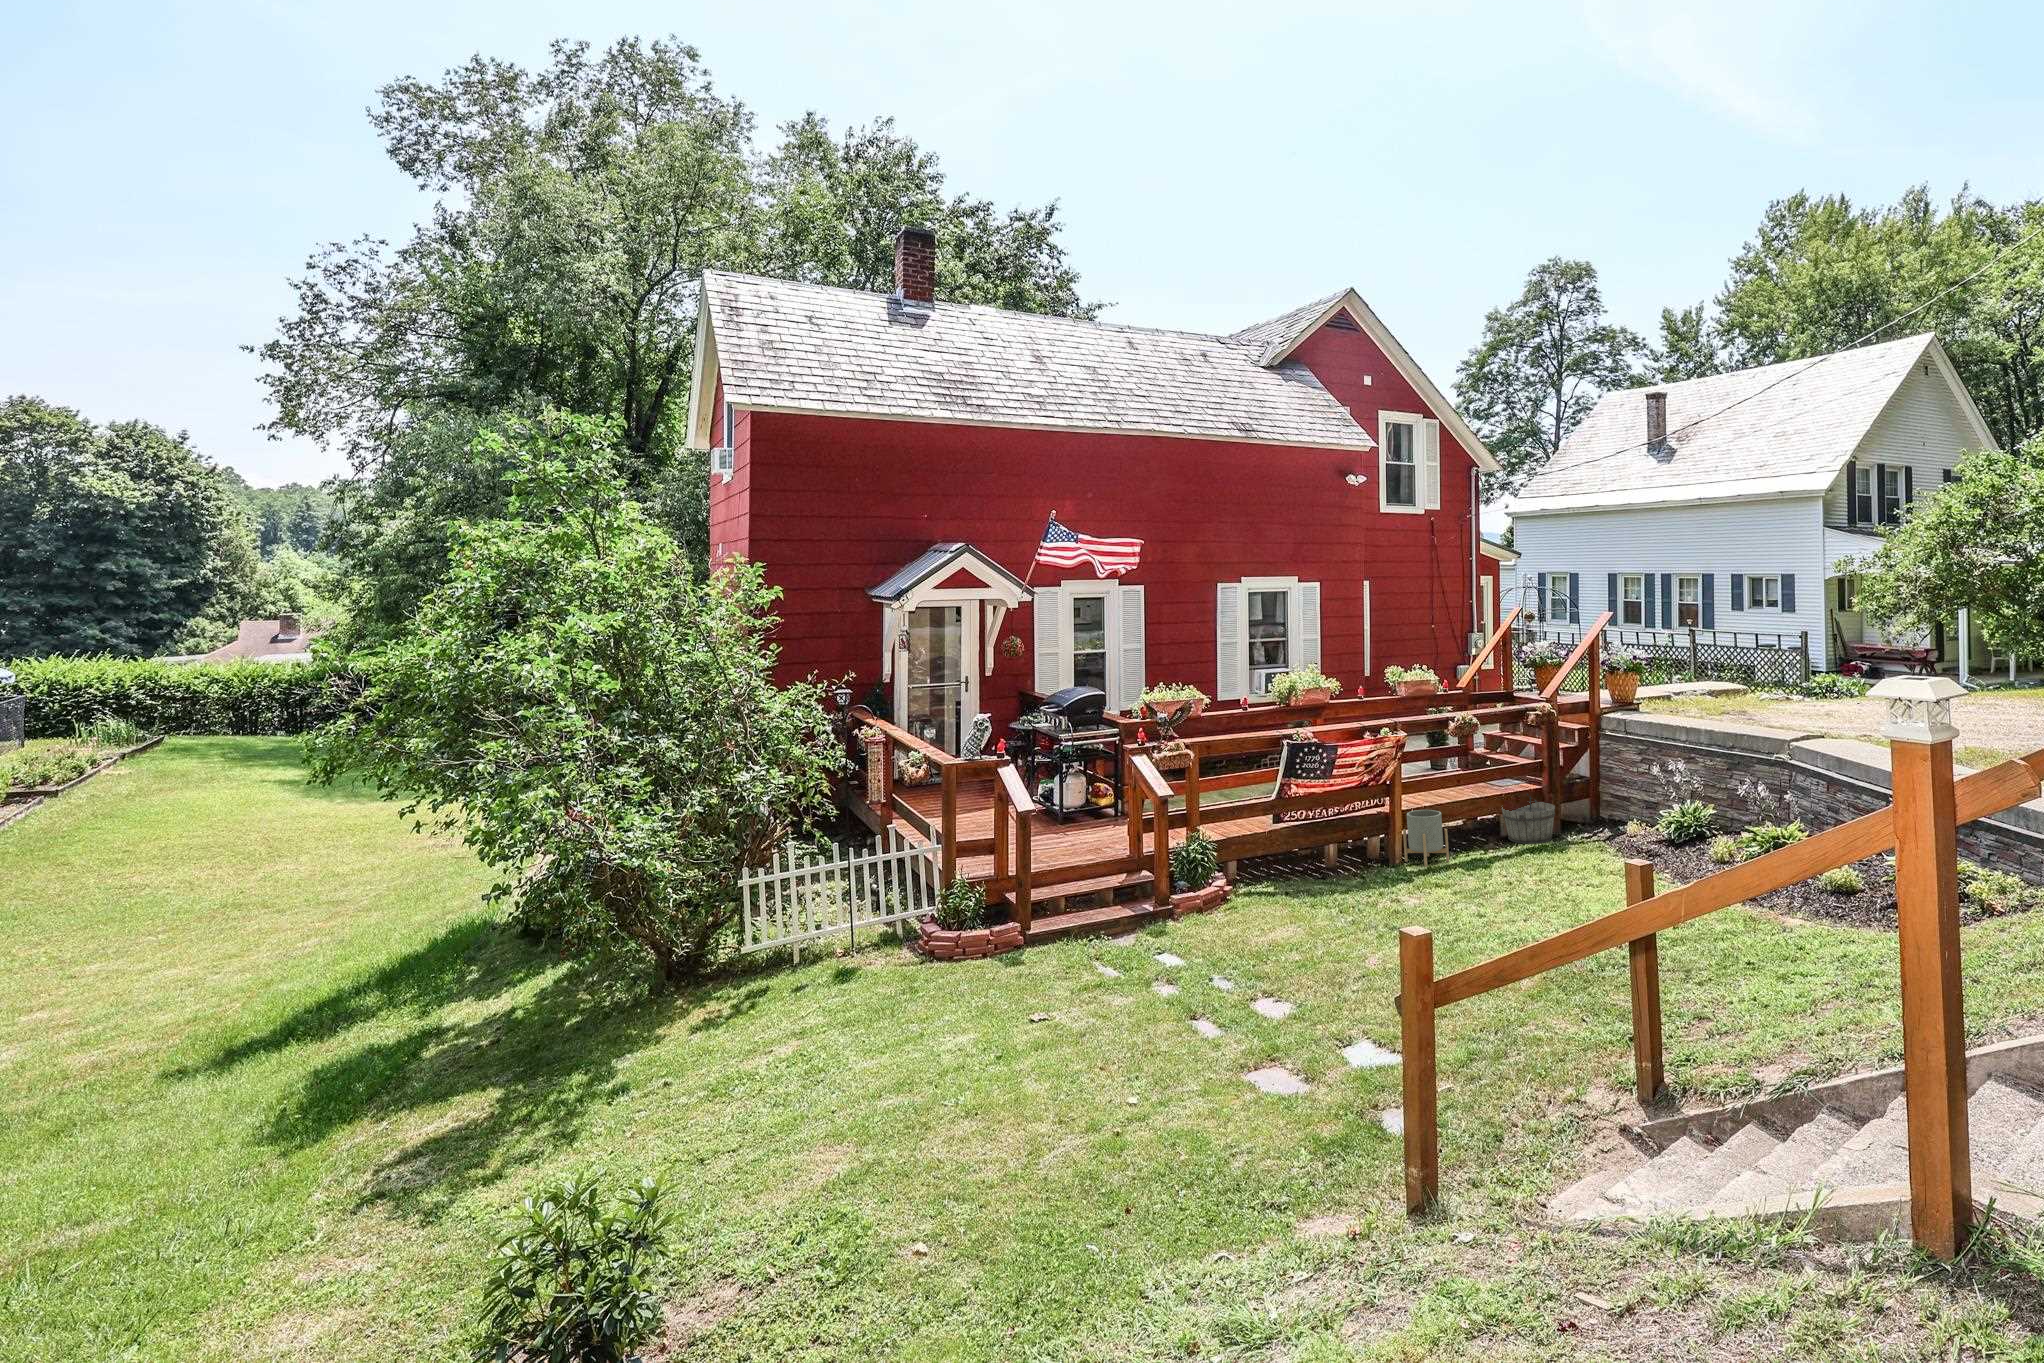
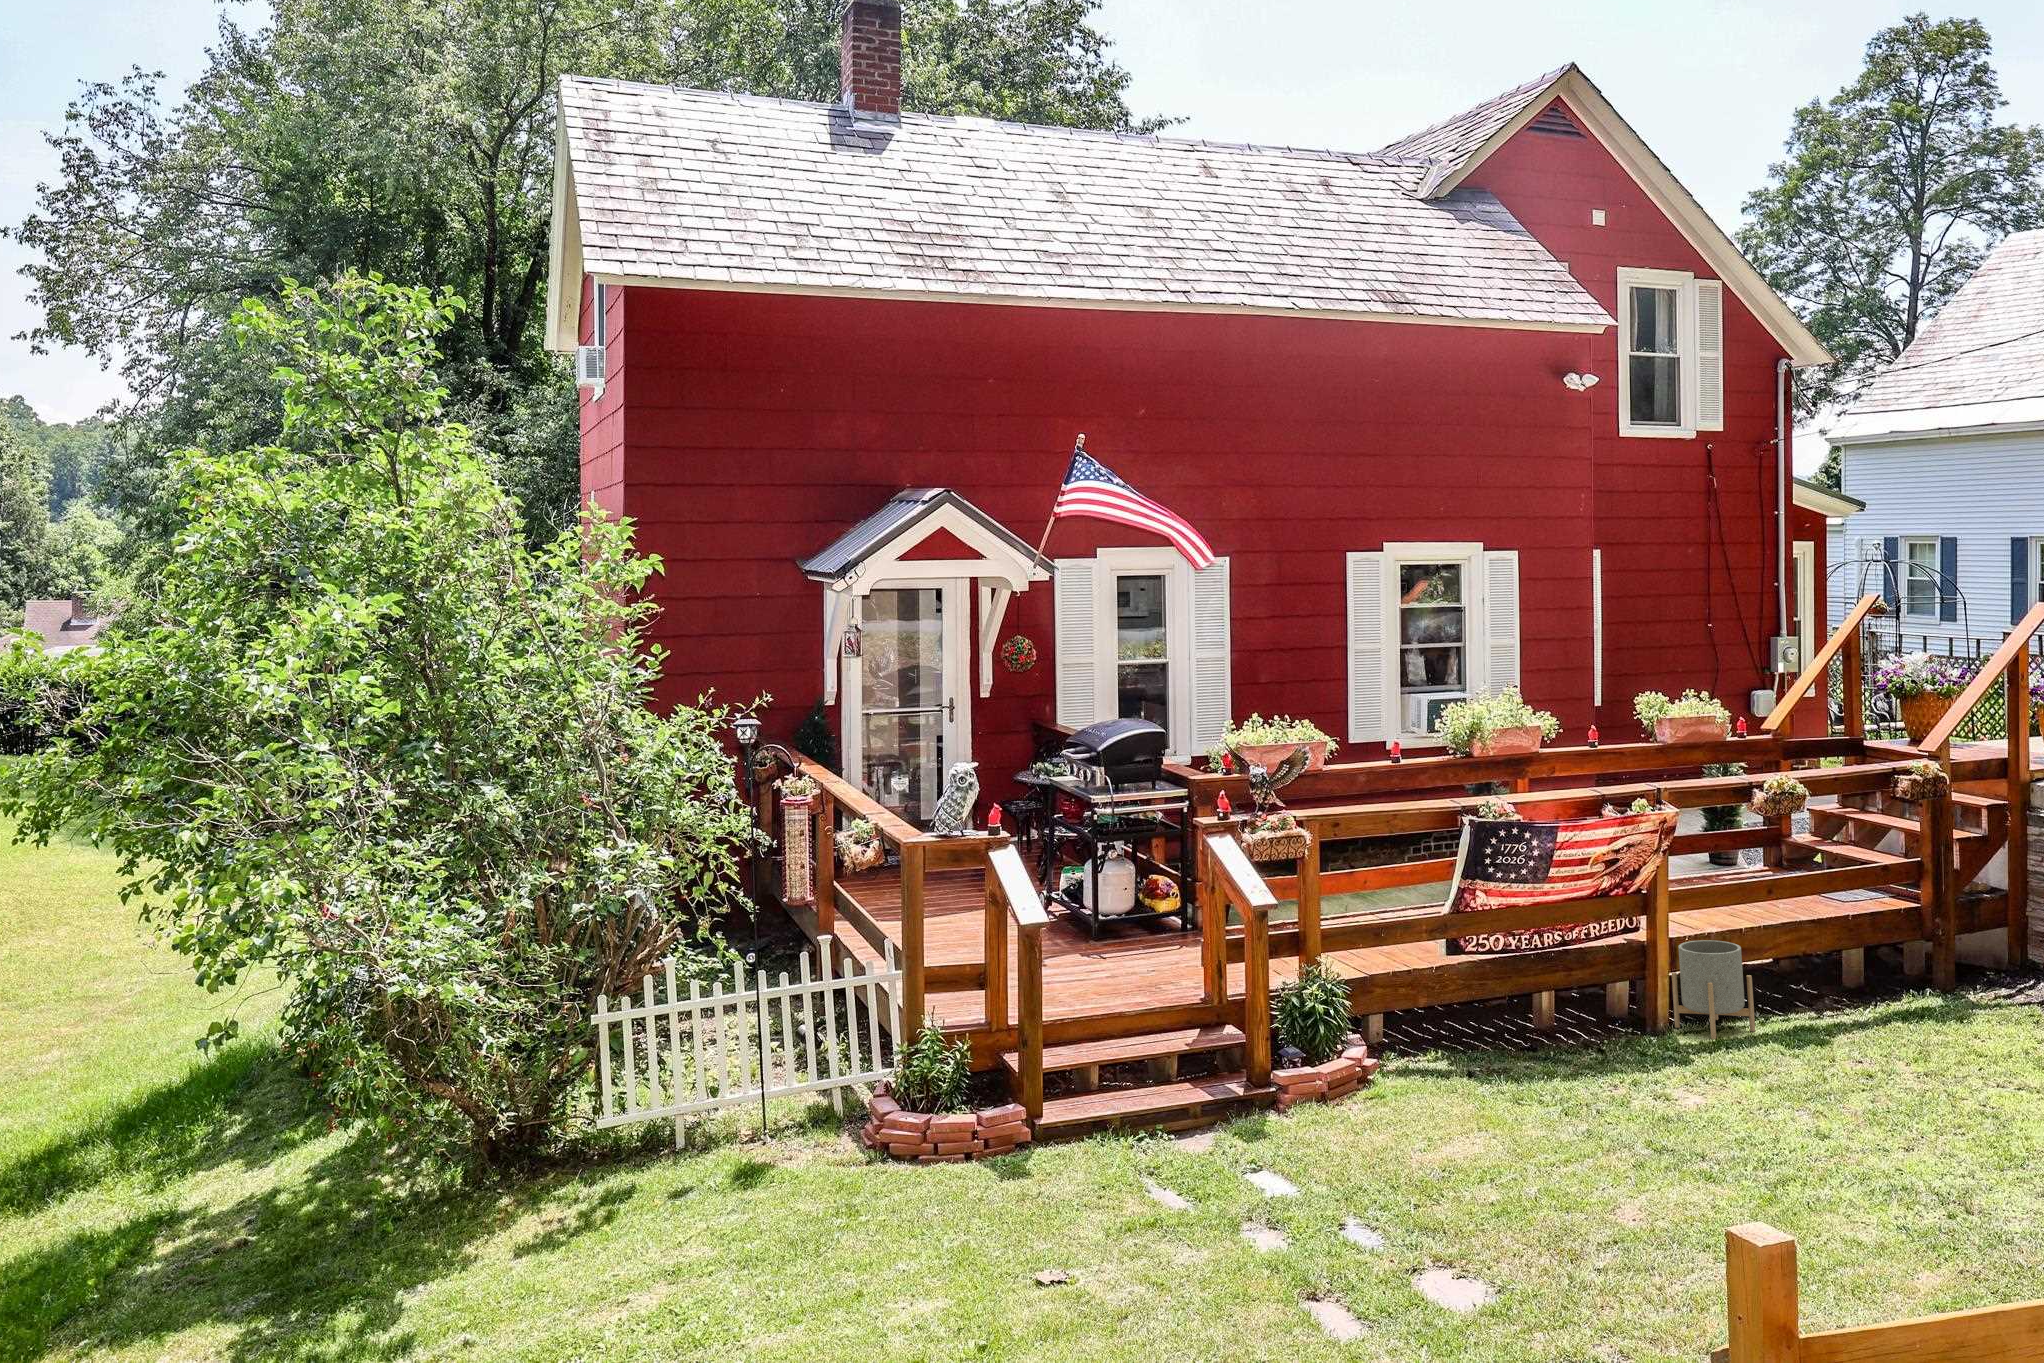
wooden bucket: present [1501,794,1555,843] -> none [1847,918,1948,1006]

